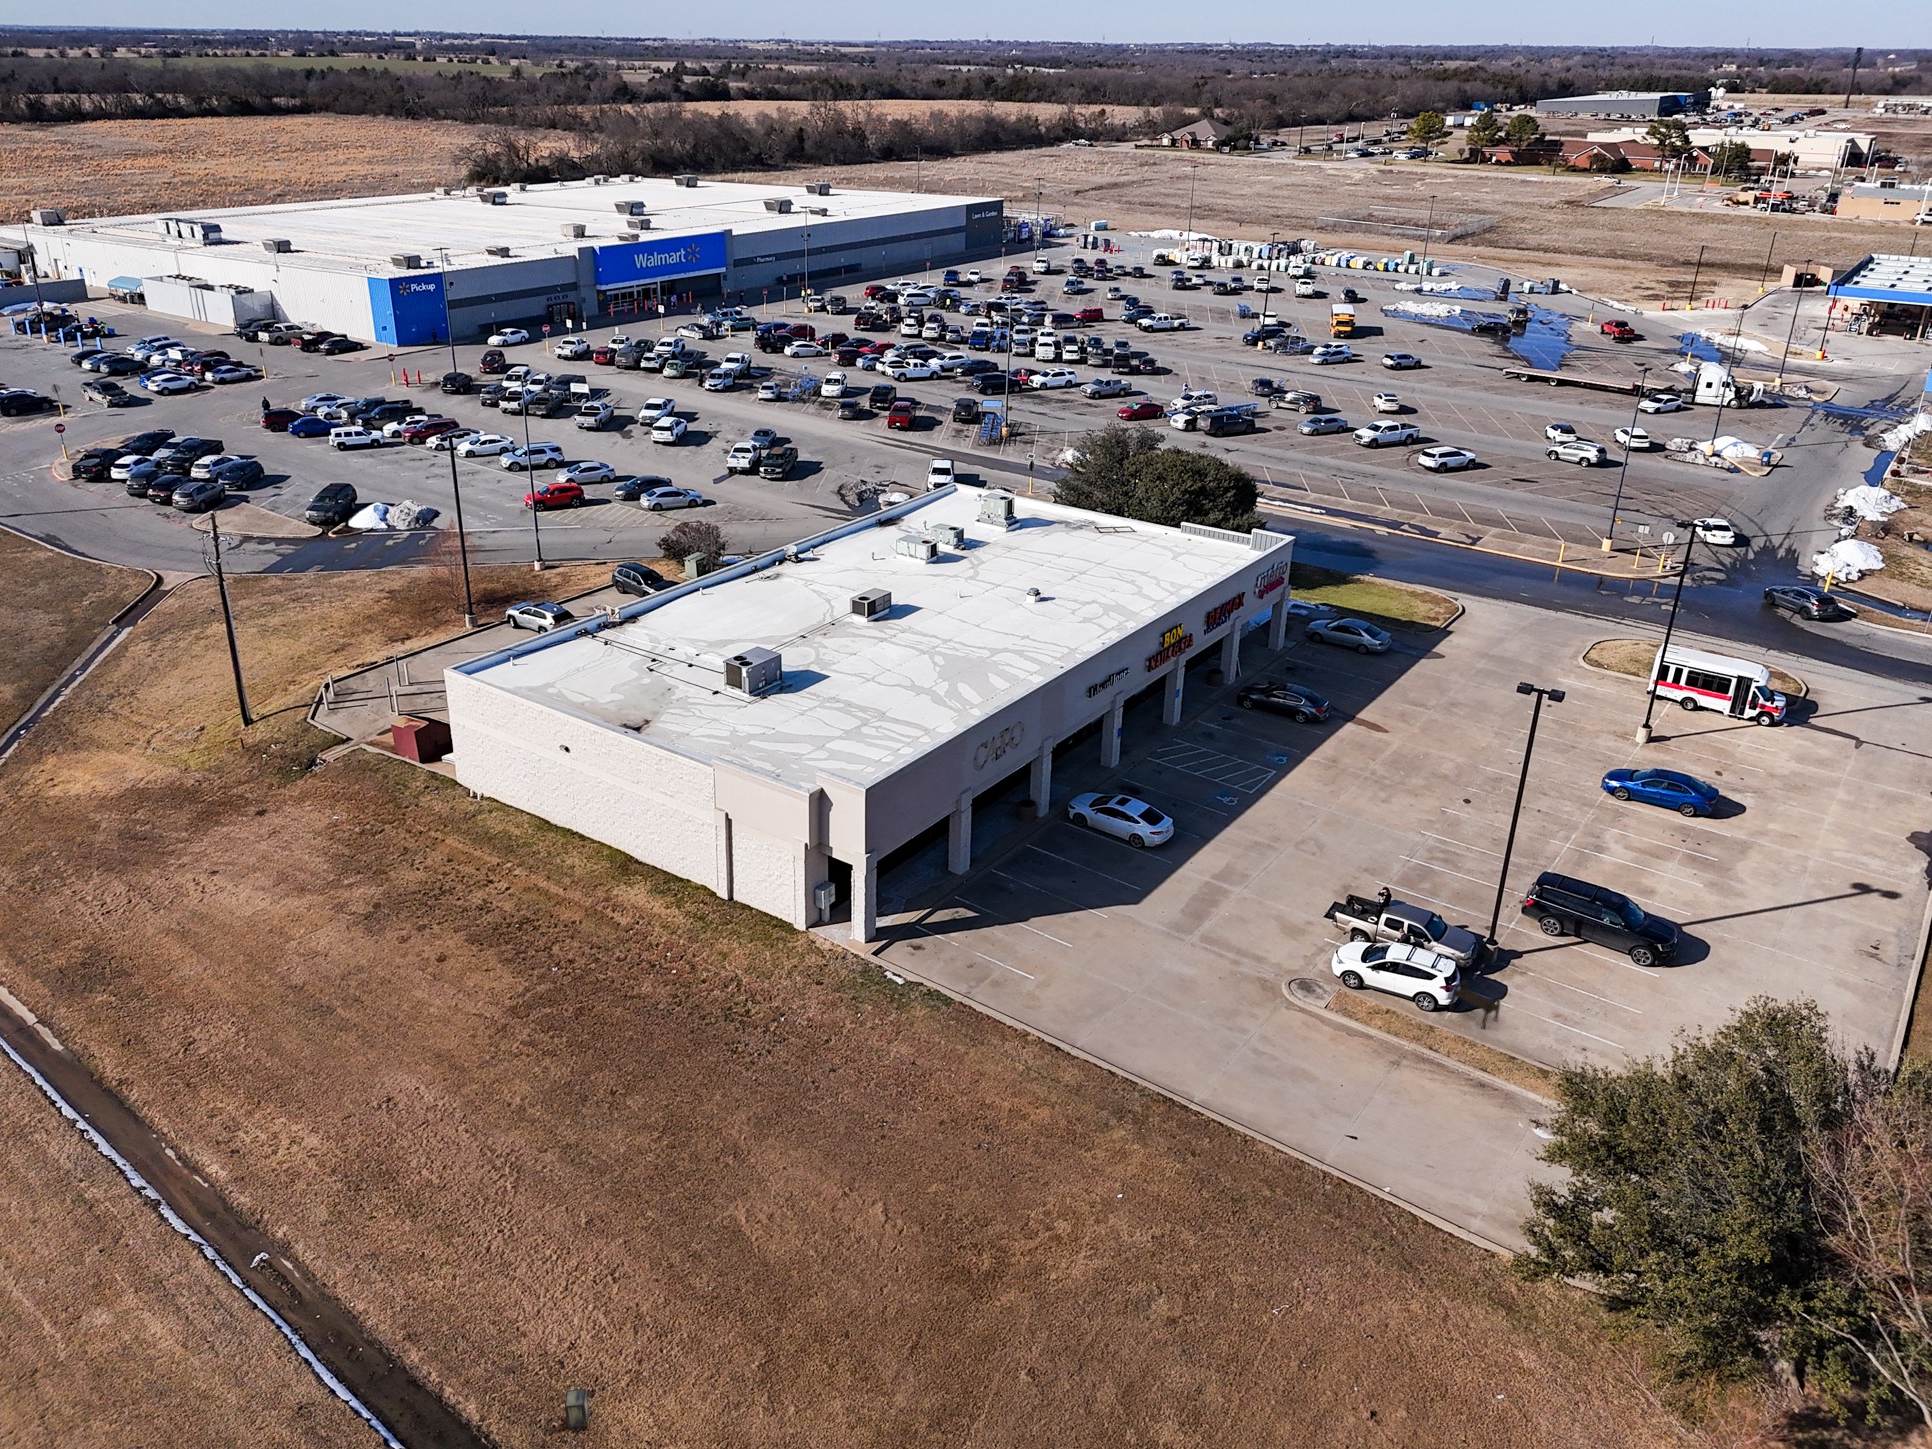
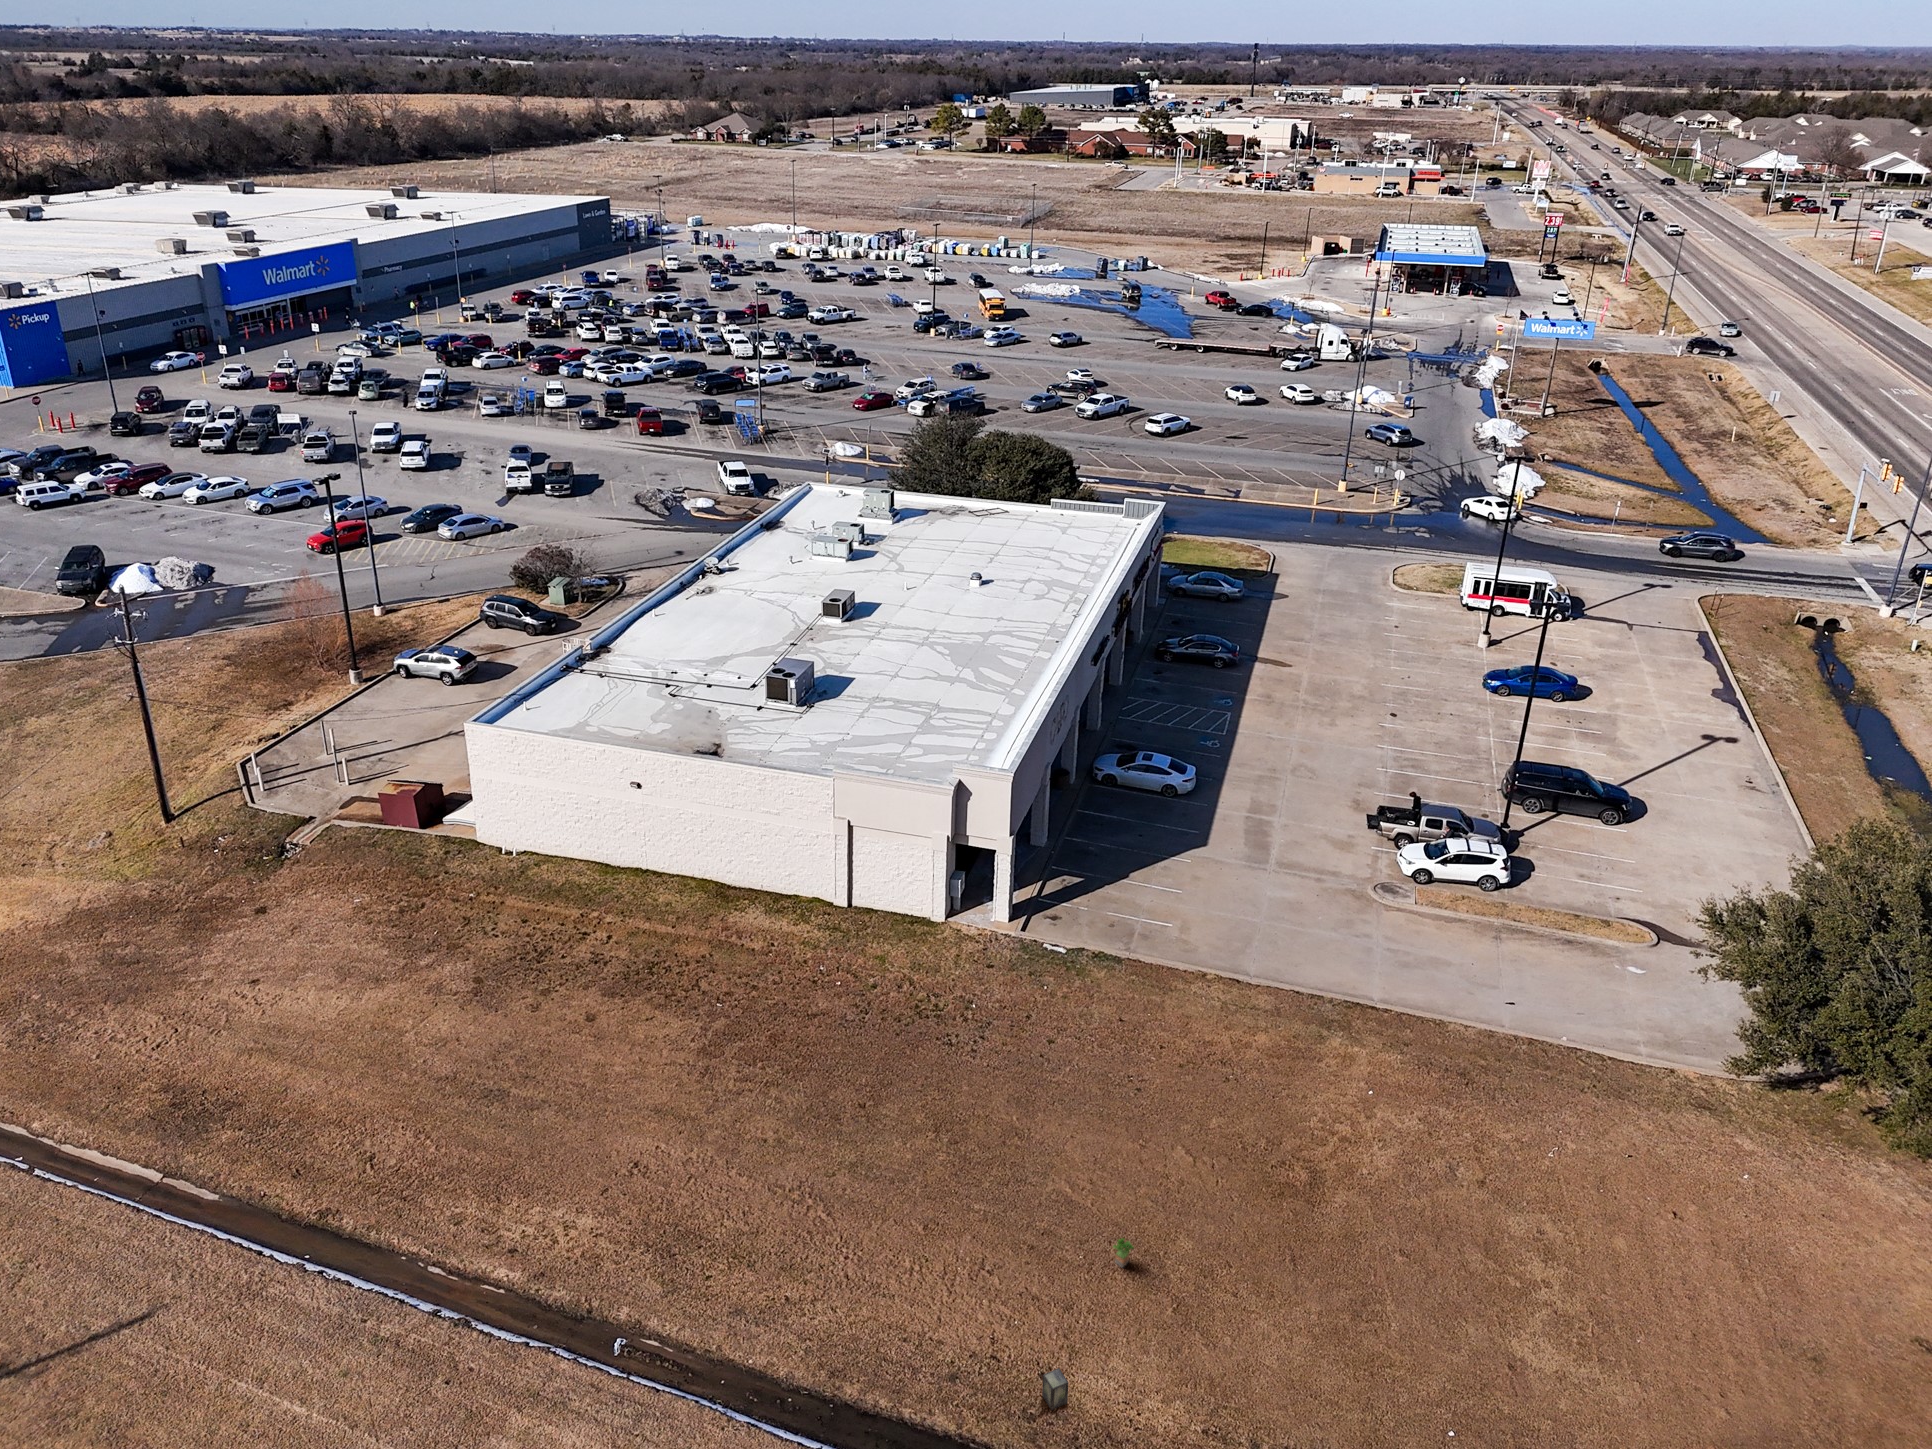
bench: present [1449,980,1501,1029] -> none [1499,858,1542,896]
potted tree: none [729,1280,750,1312] -> present [1114,1238,1134,1267]

